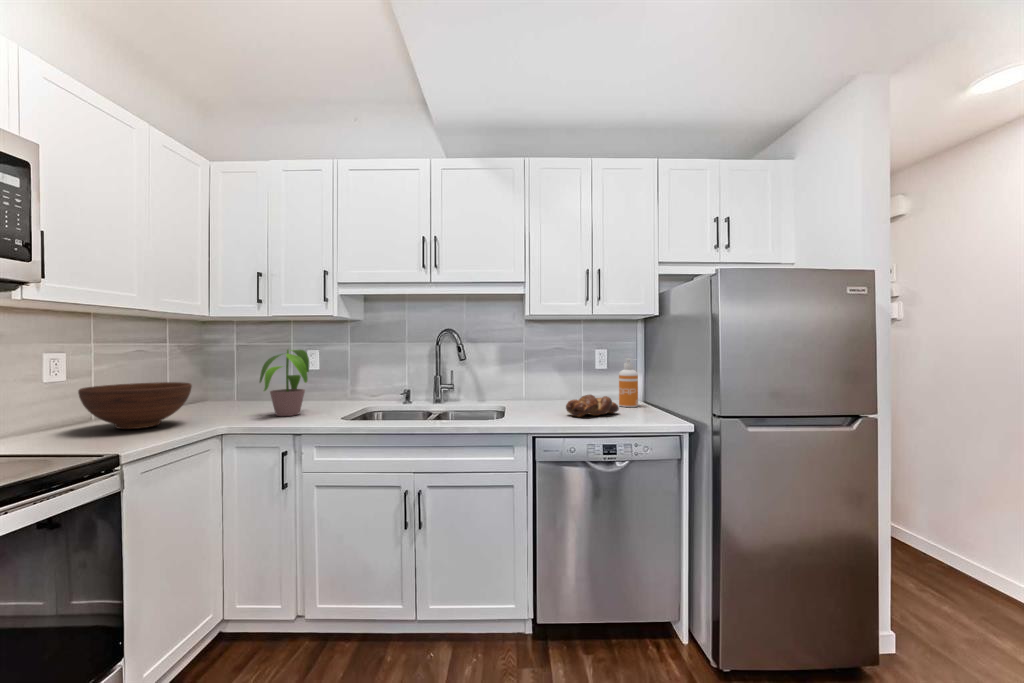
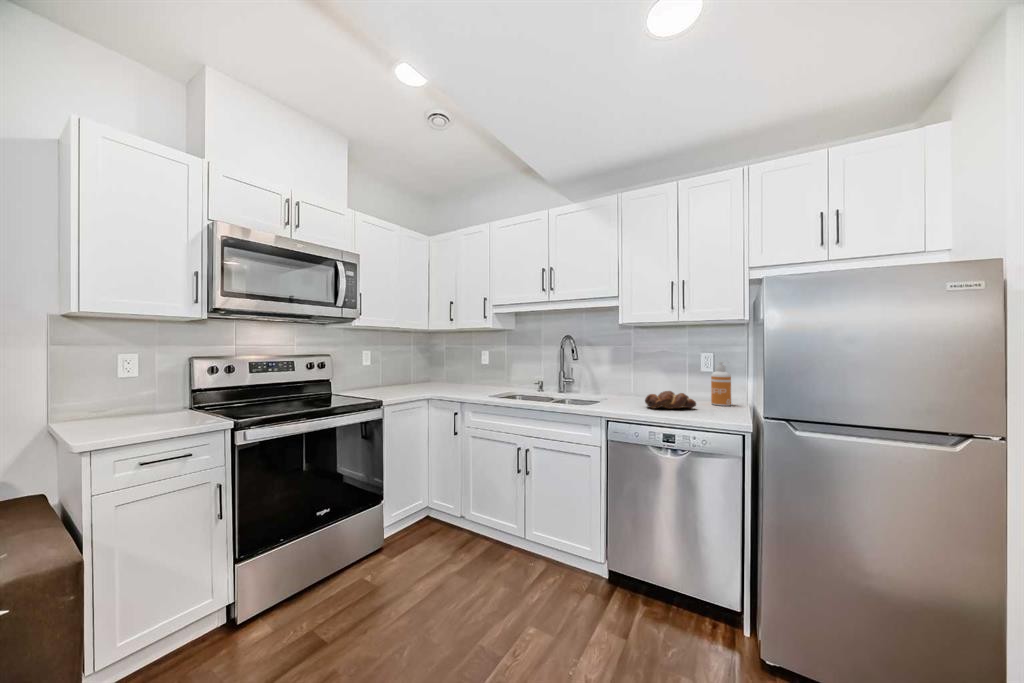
potted plant: present [260,350,309,416] -> none [436,350,483,392]
fruit bowl: present [78,382,192,429] -> none [356,368,408,393]

